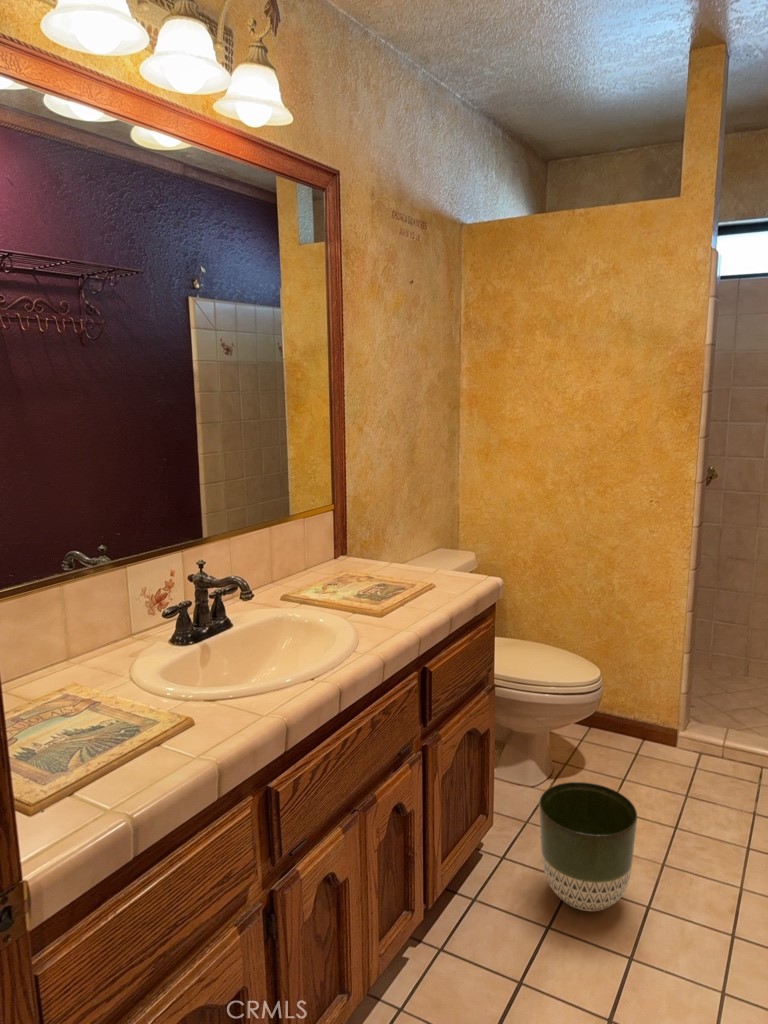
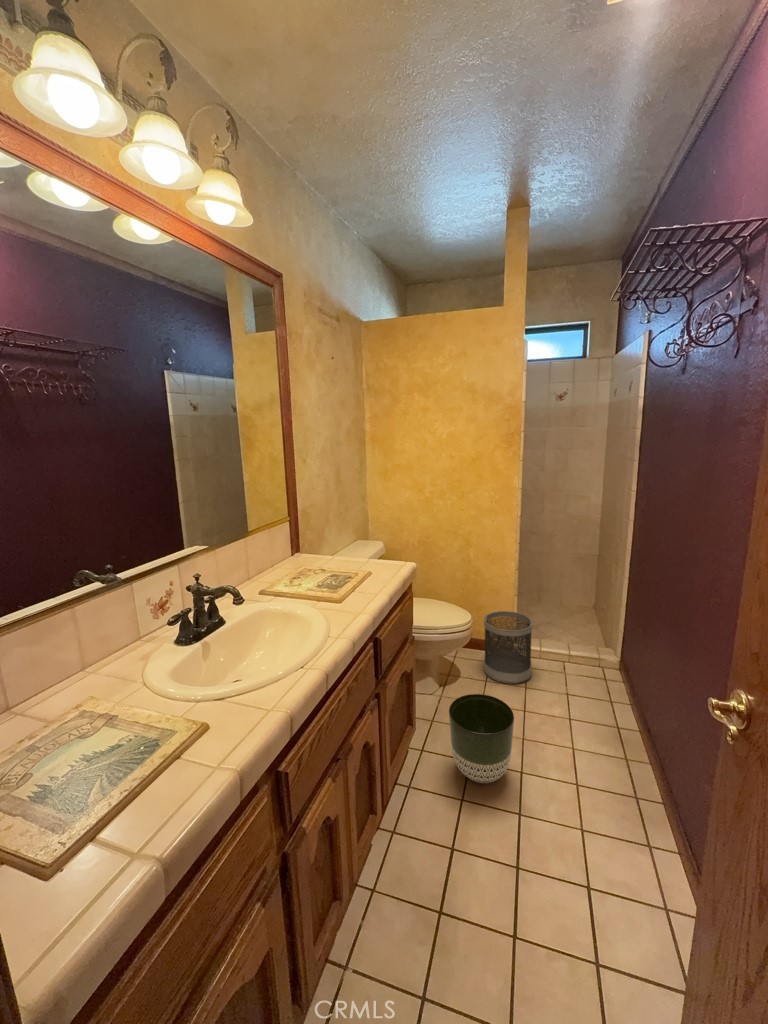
wastebasket: none [623,674,706,789] -> present [484,611,533,684]

